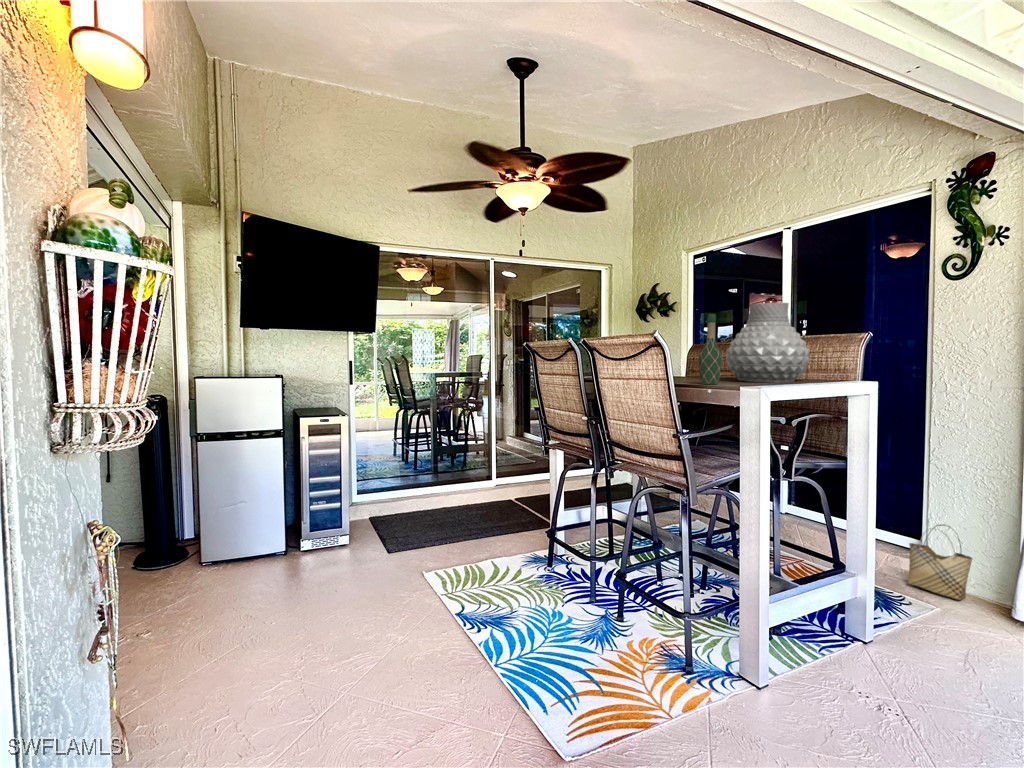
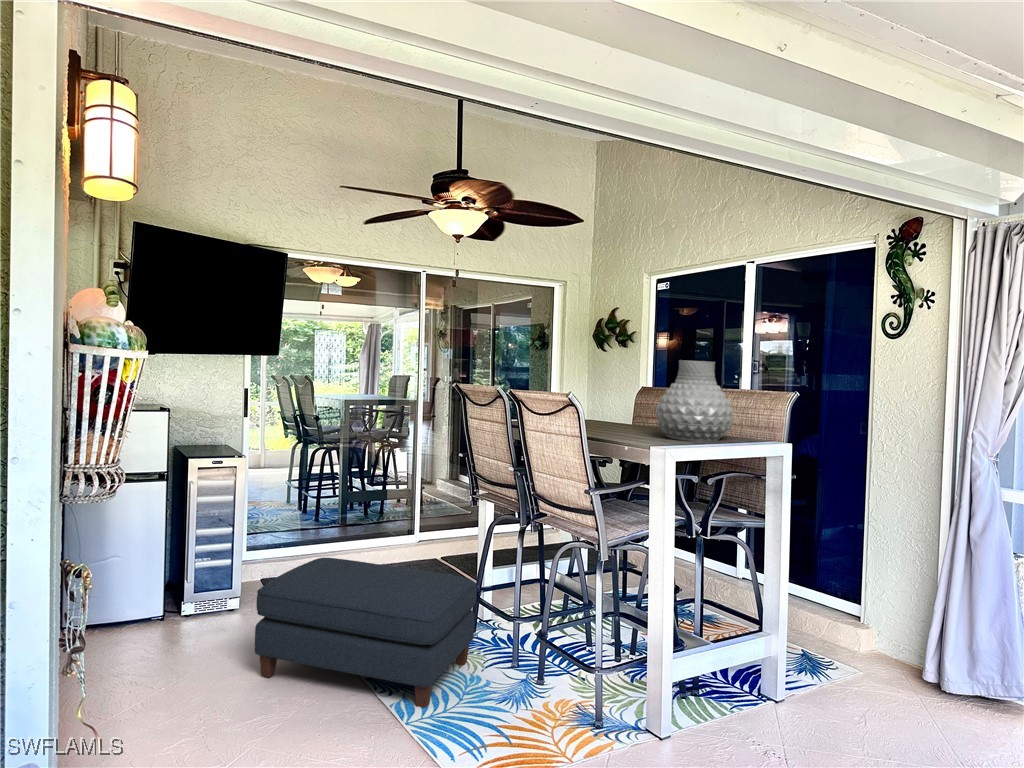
wine bottle: present [699,314,722,384] -> none [623,372,646,442]
ottoman: none [353,502,555,649] -> present [255,558,477,708]
woven basket: present [908,525,972,600] -> none [842,588,899,665]

